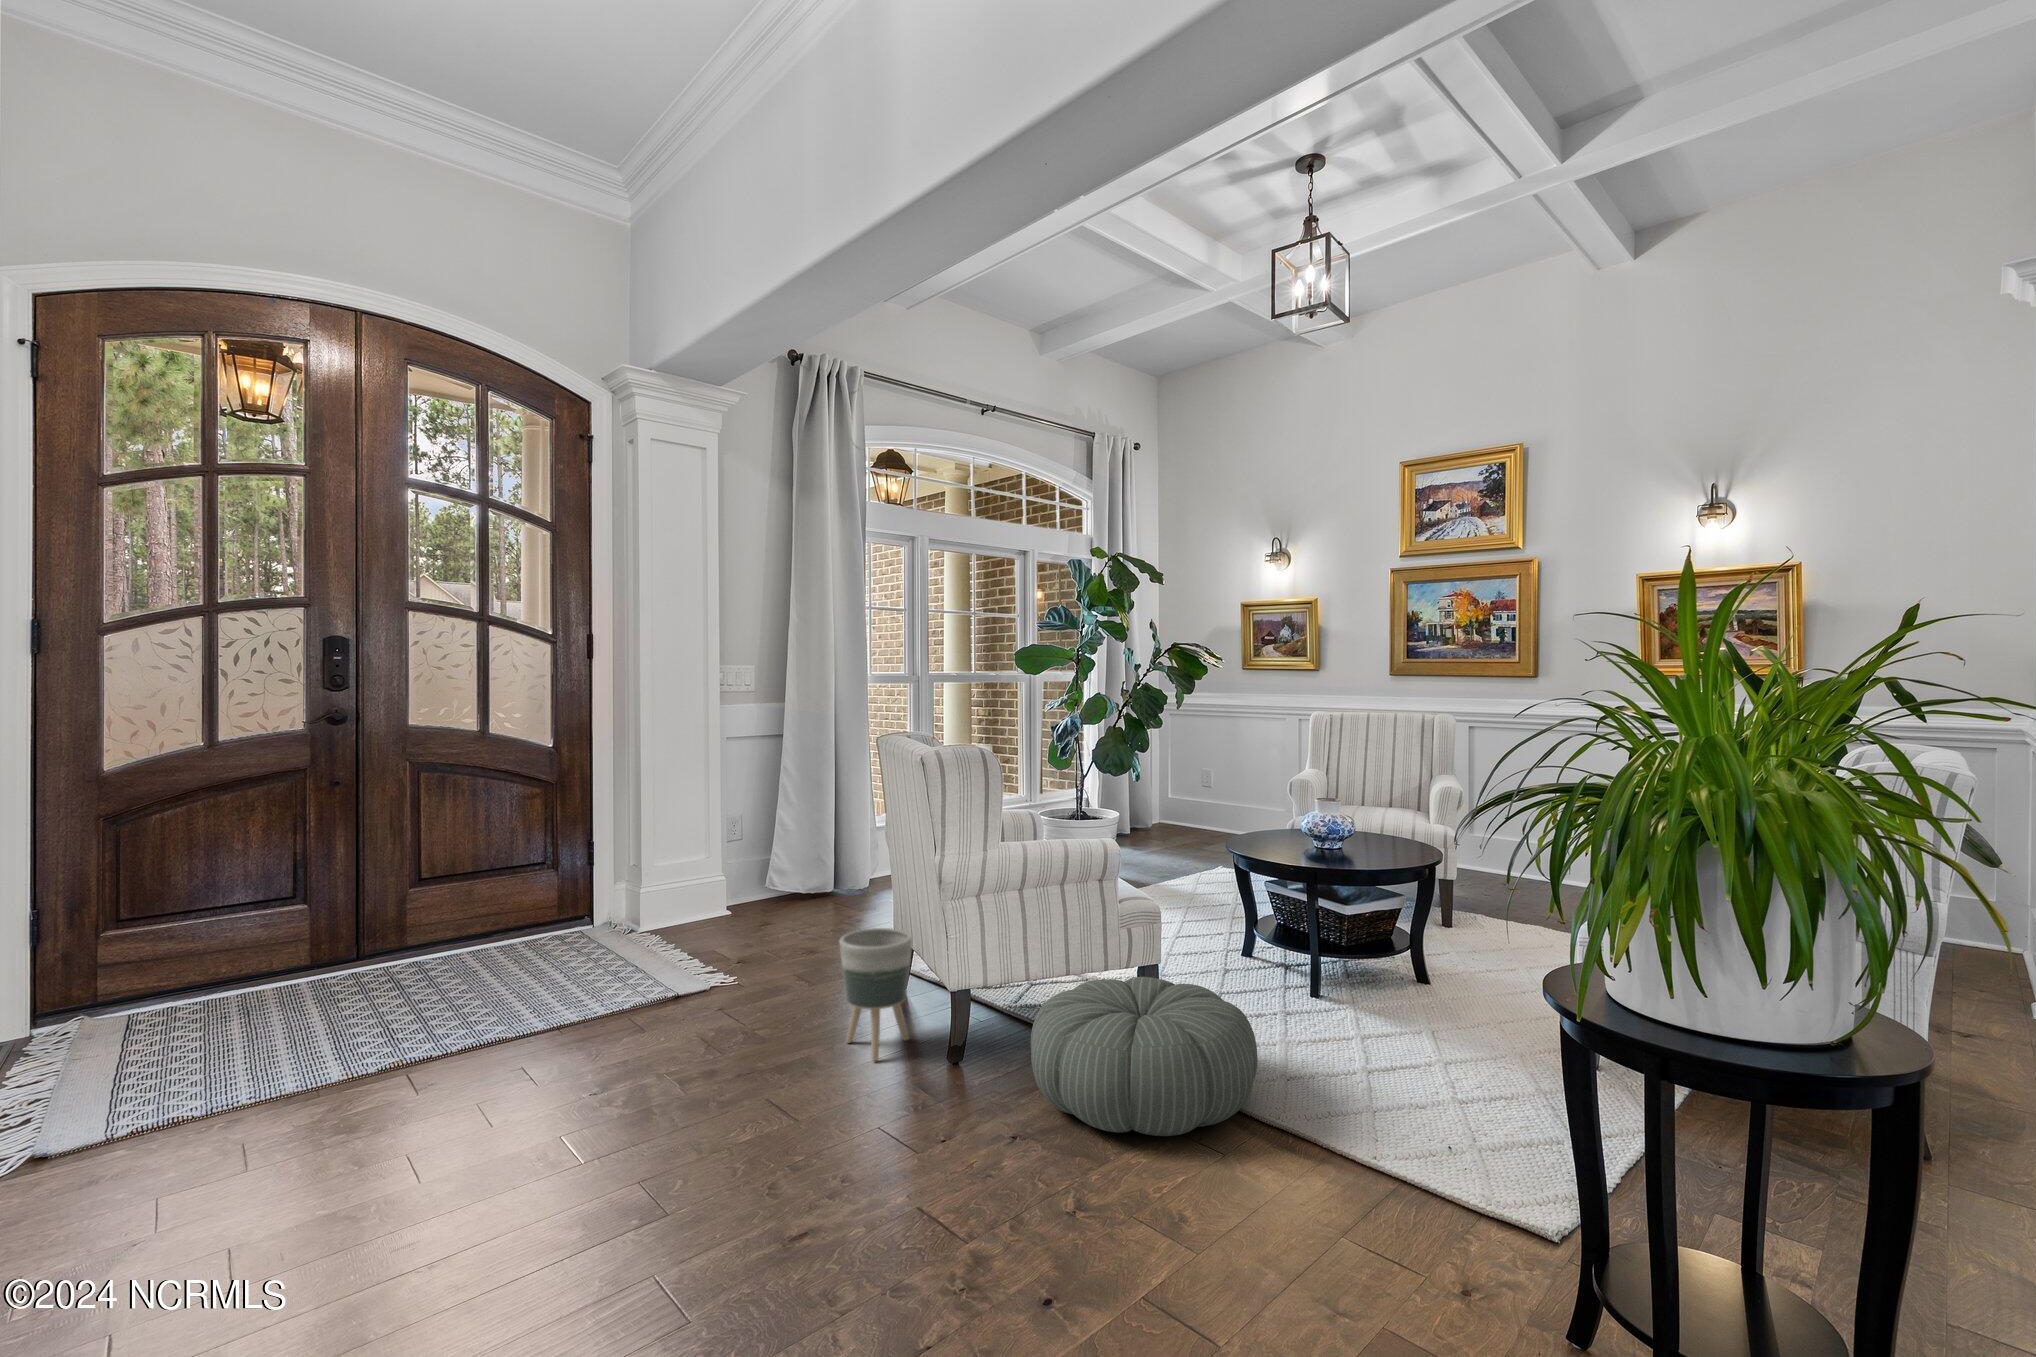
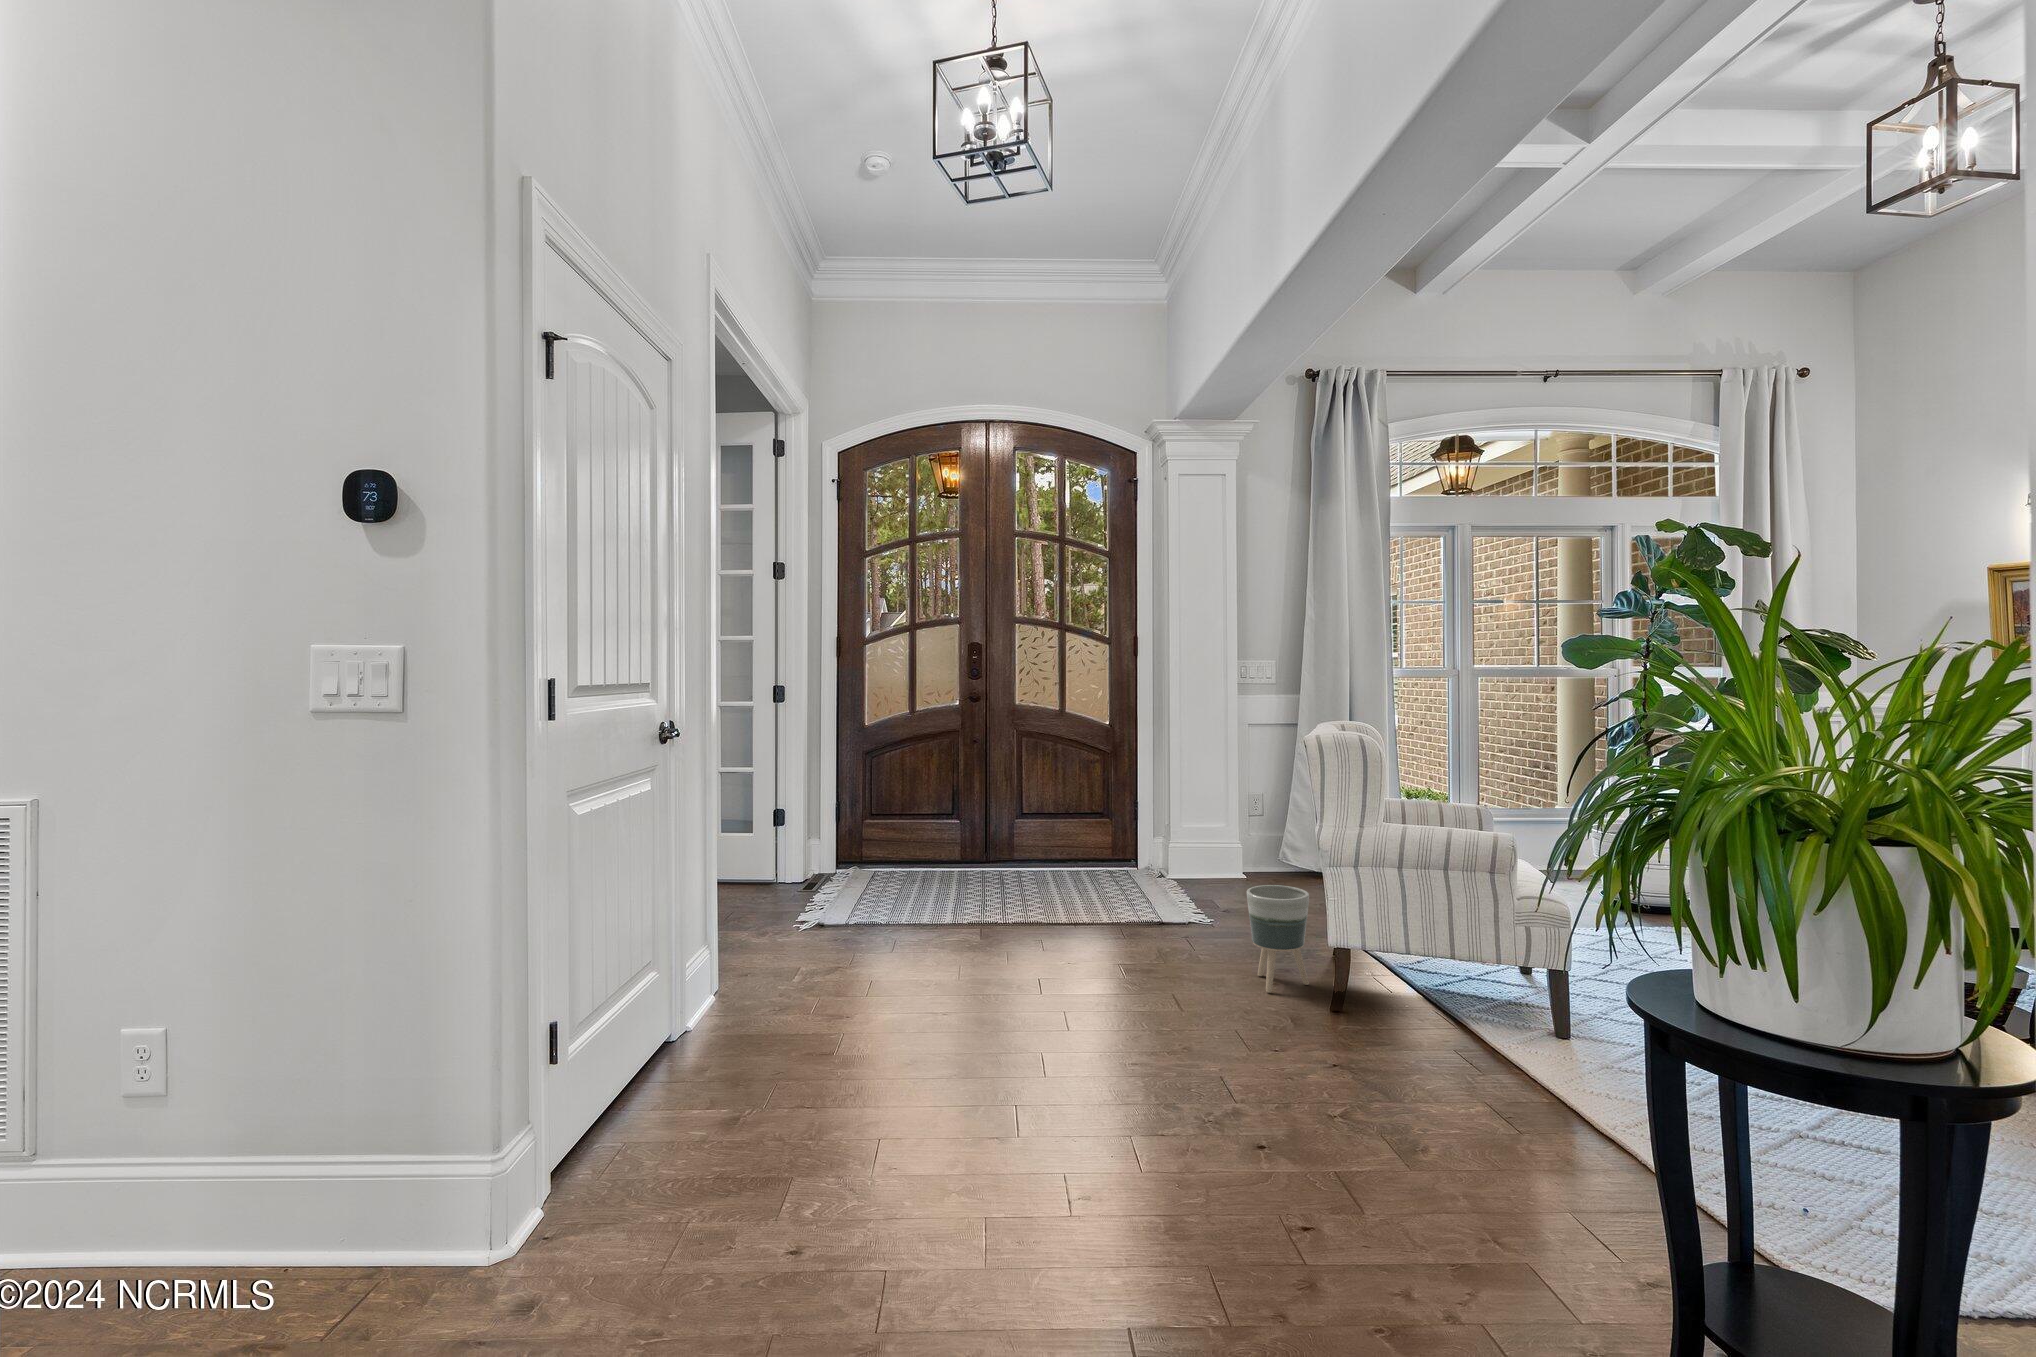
pouf: present [1031,977,1258,1136] -> none [1364,962,1606,1112]

